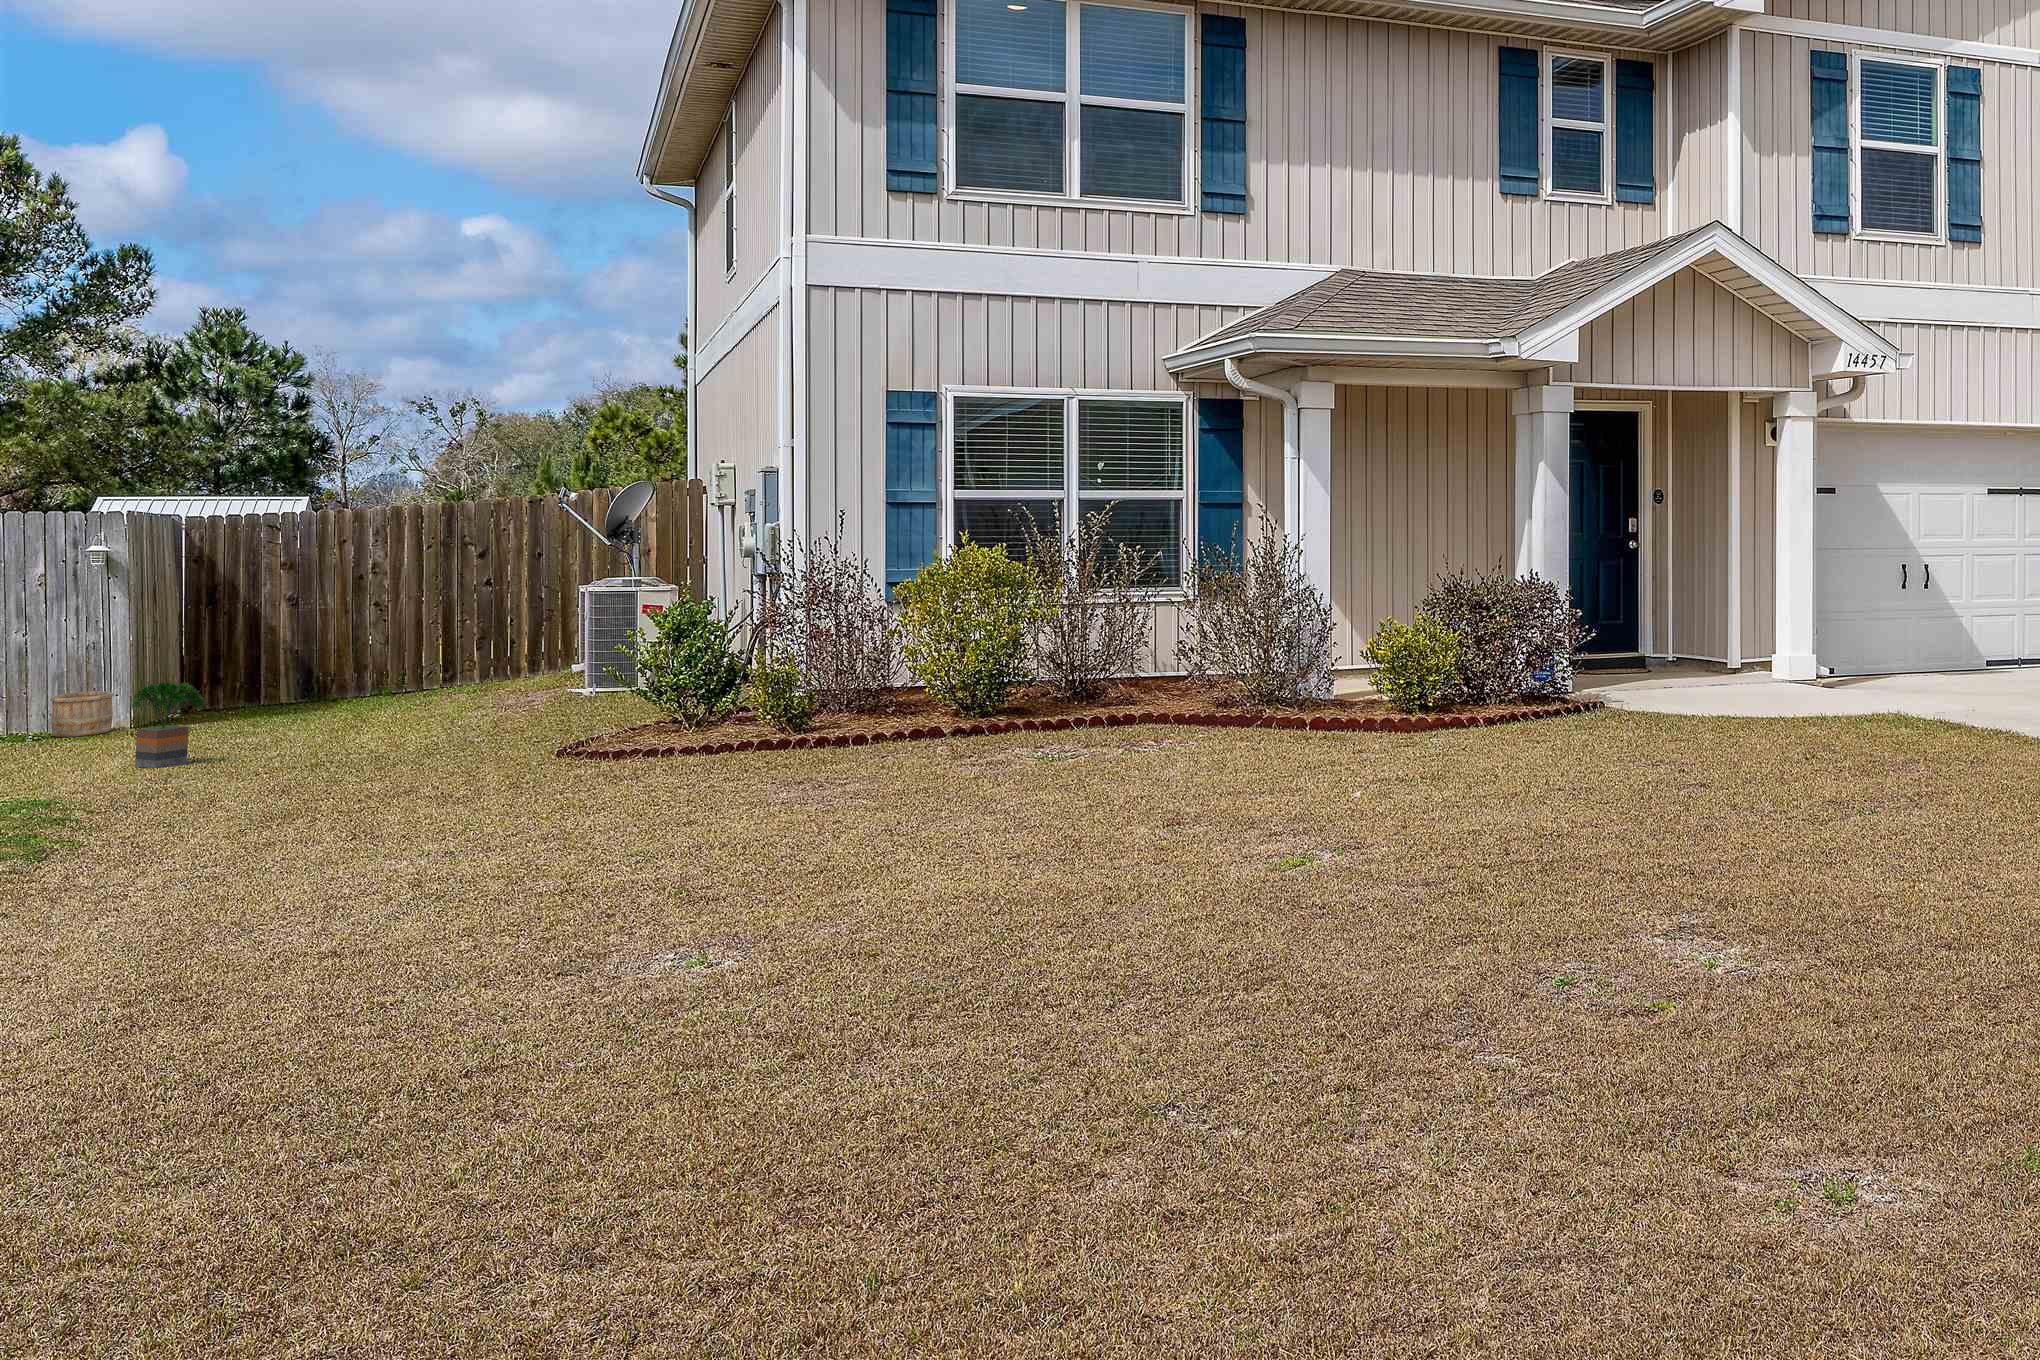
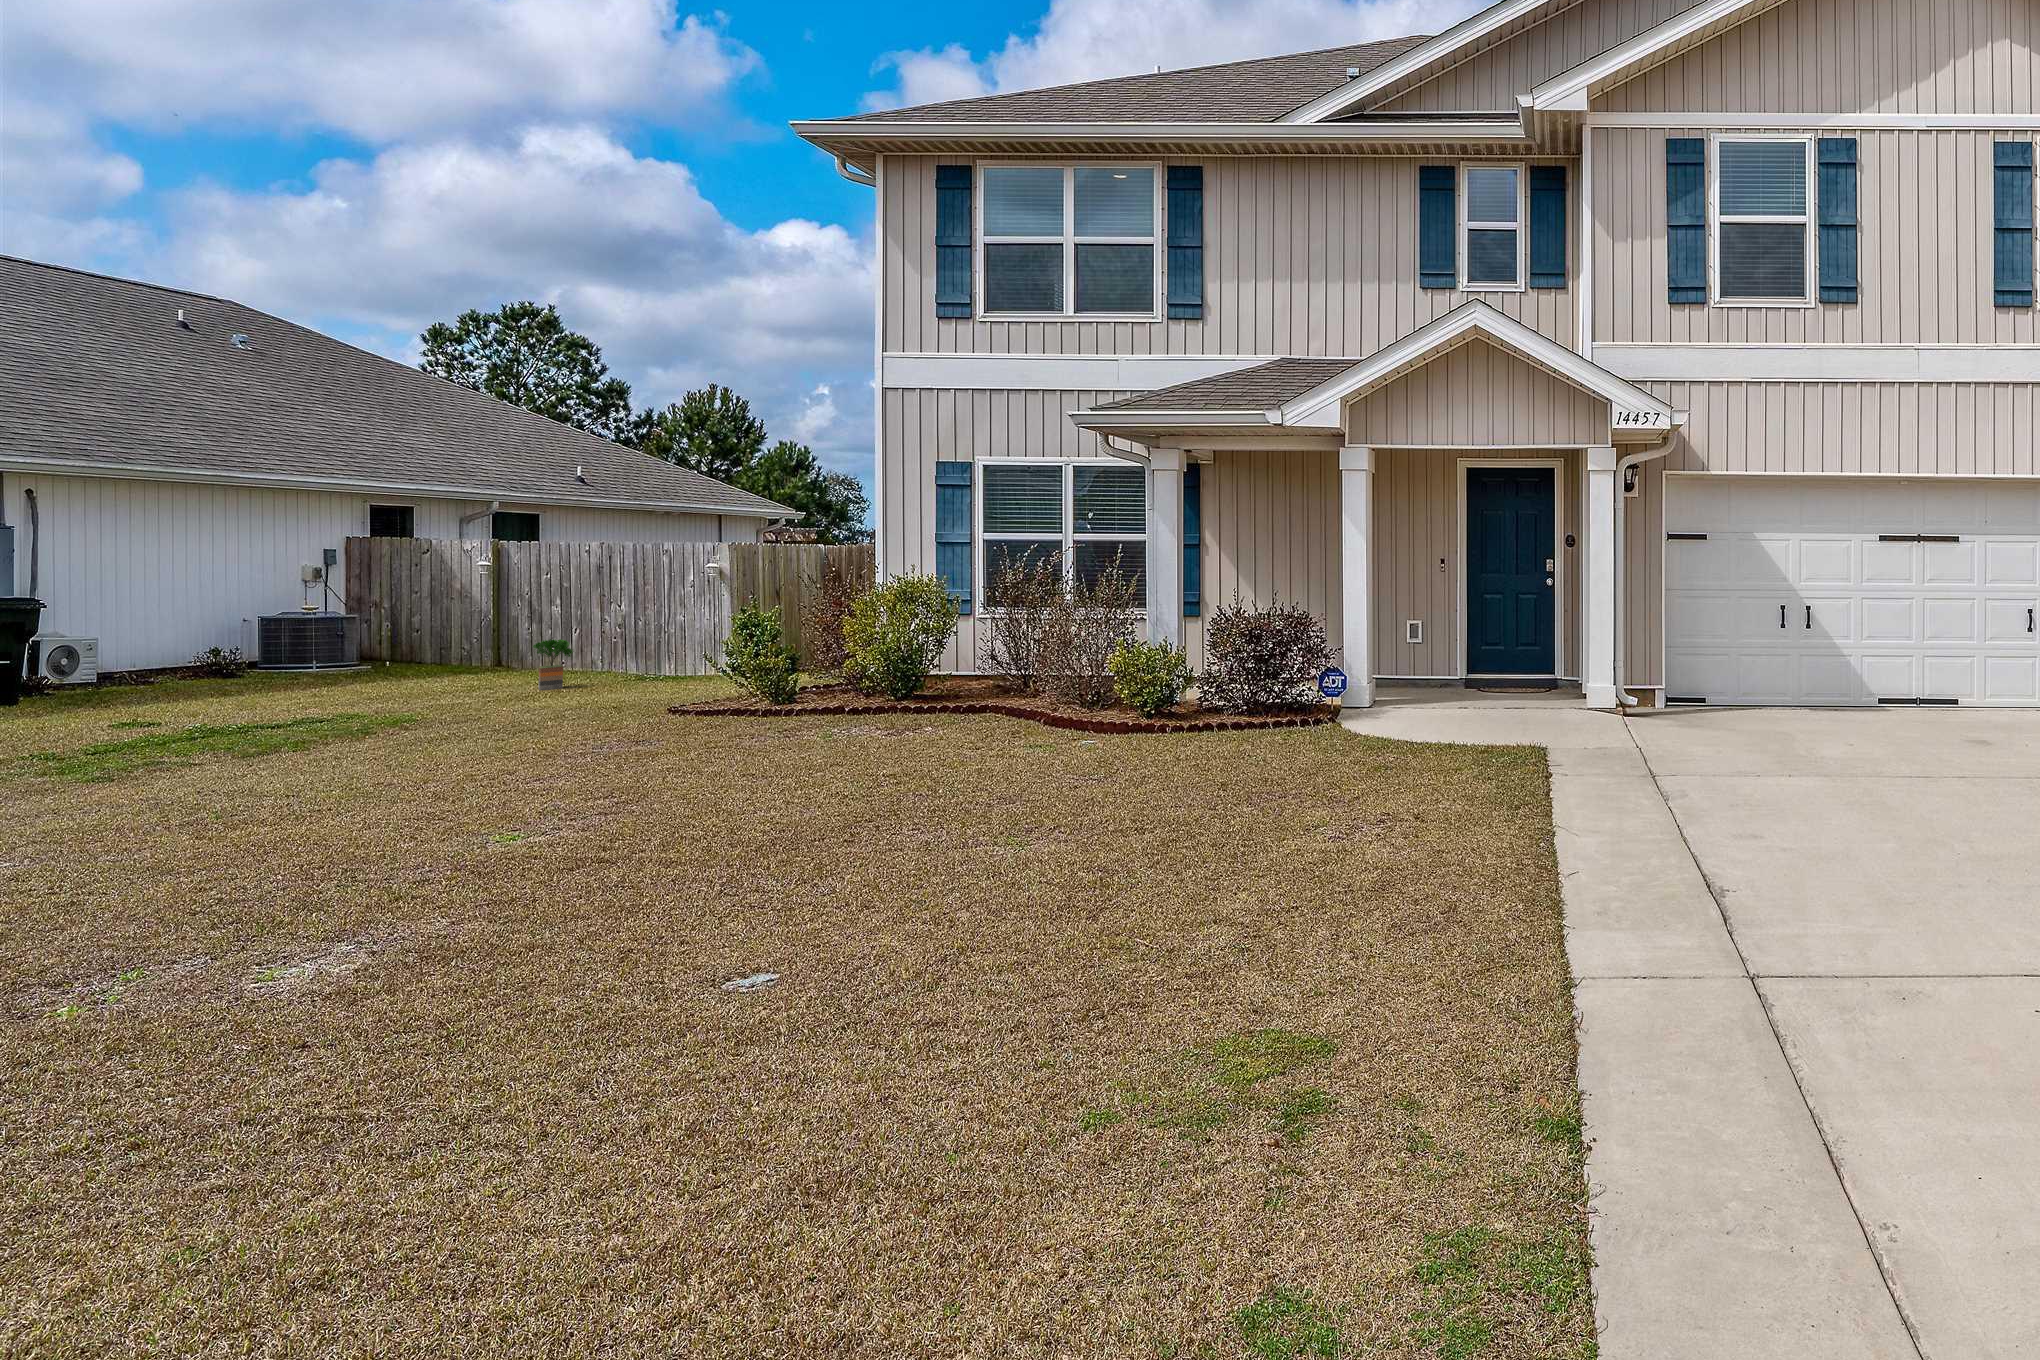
wooden bucket: present [50,691,114,737] -> none [616,638,651,664]

